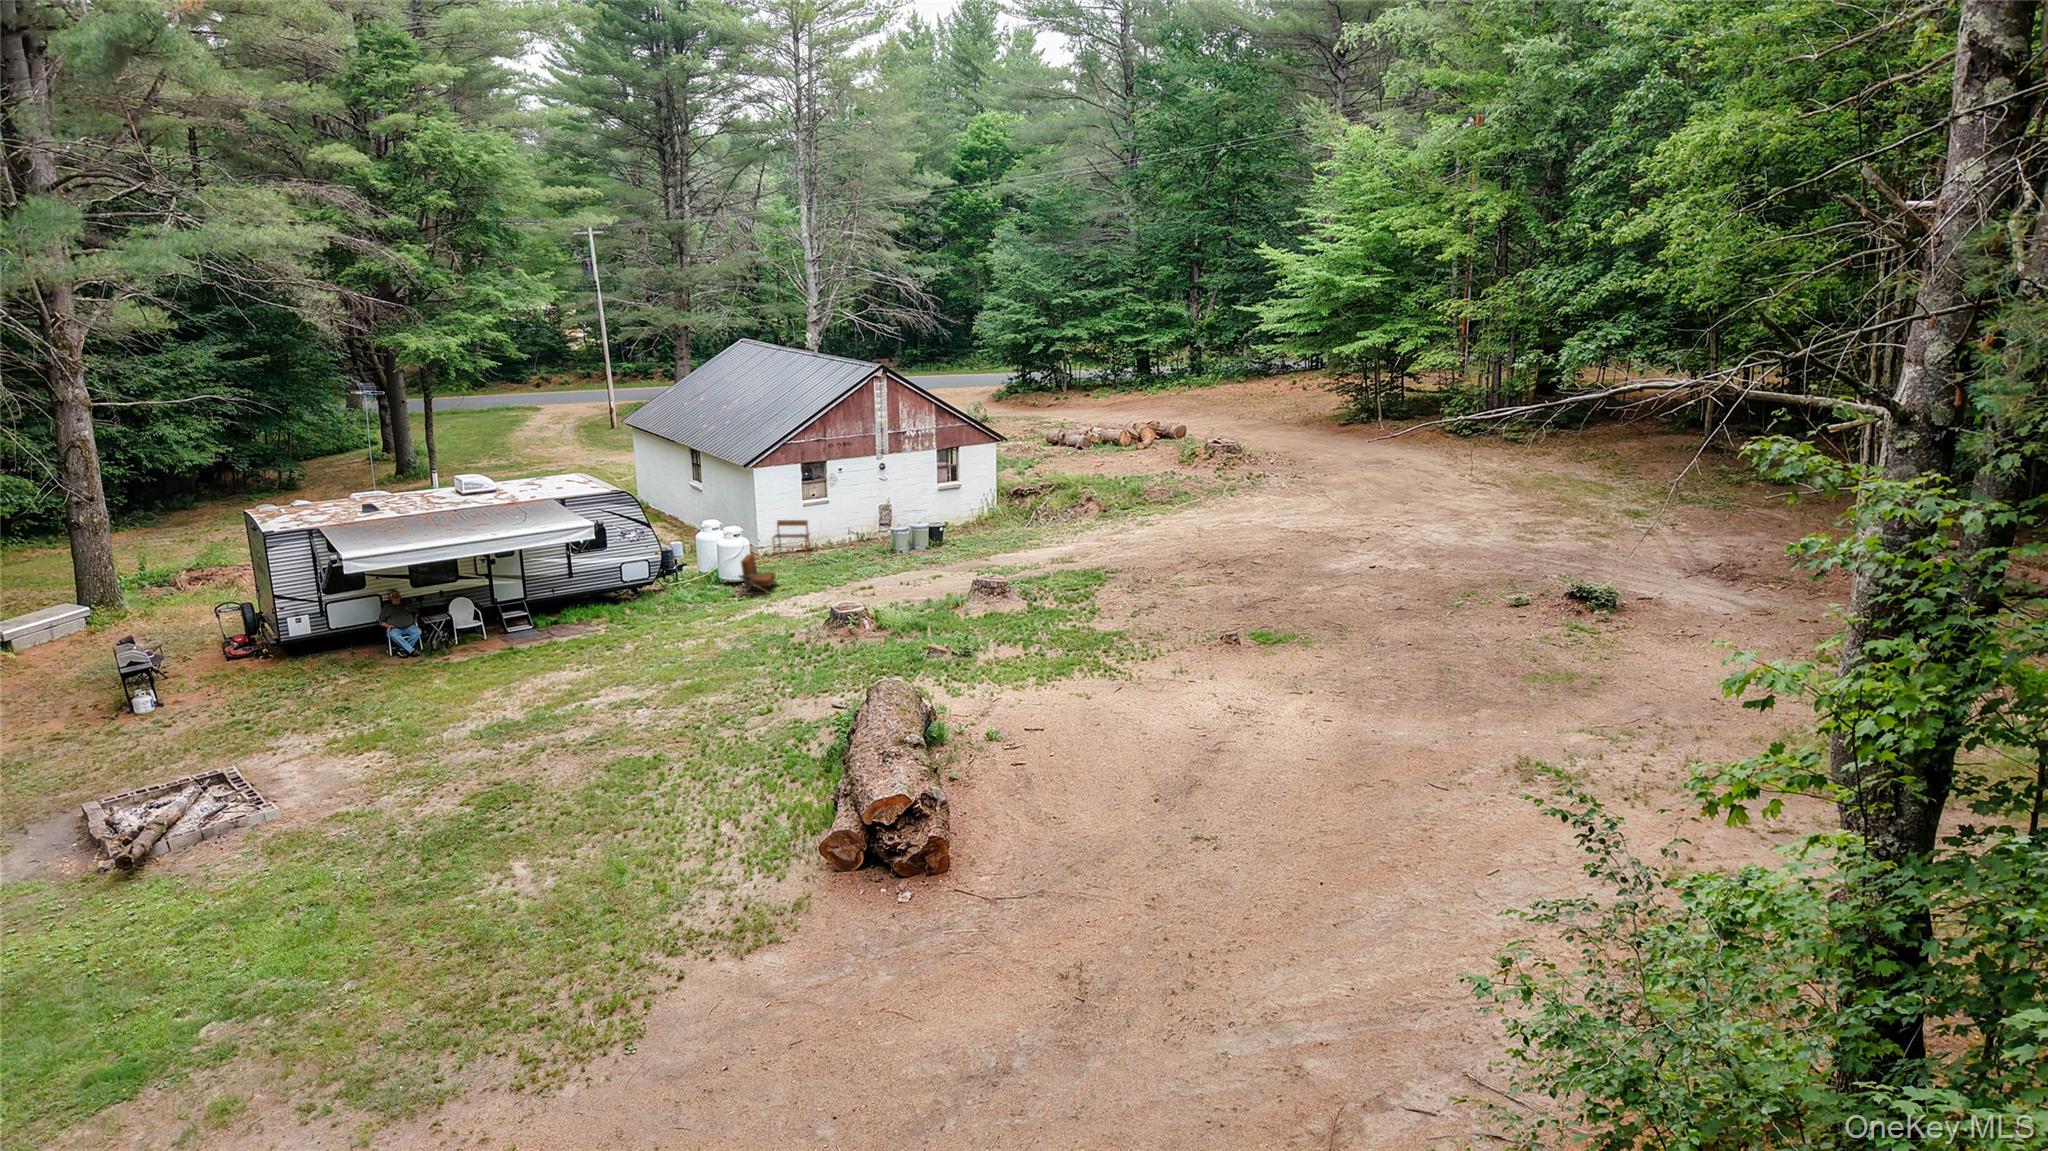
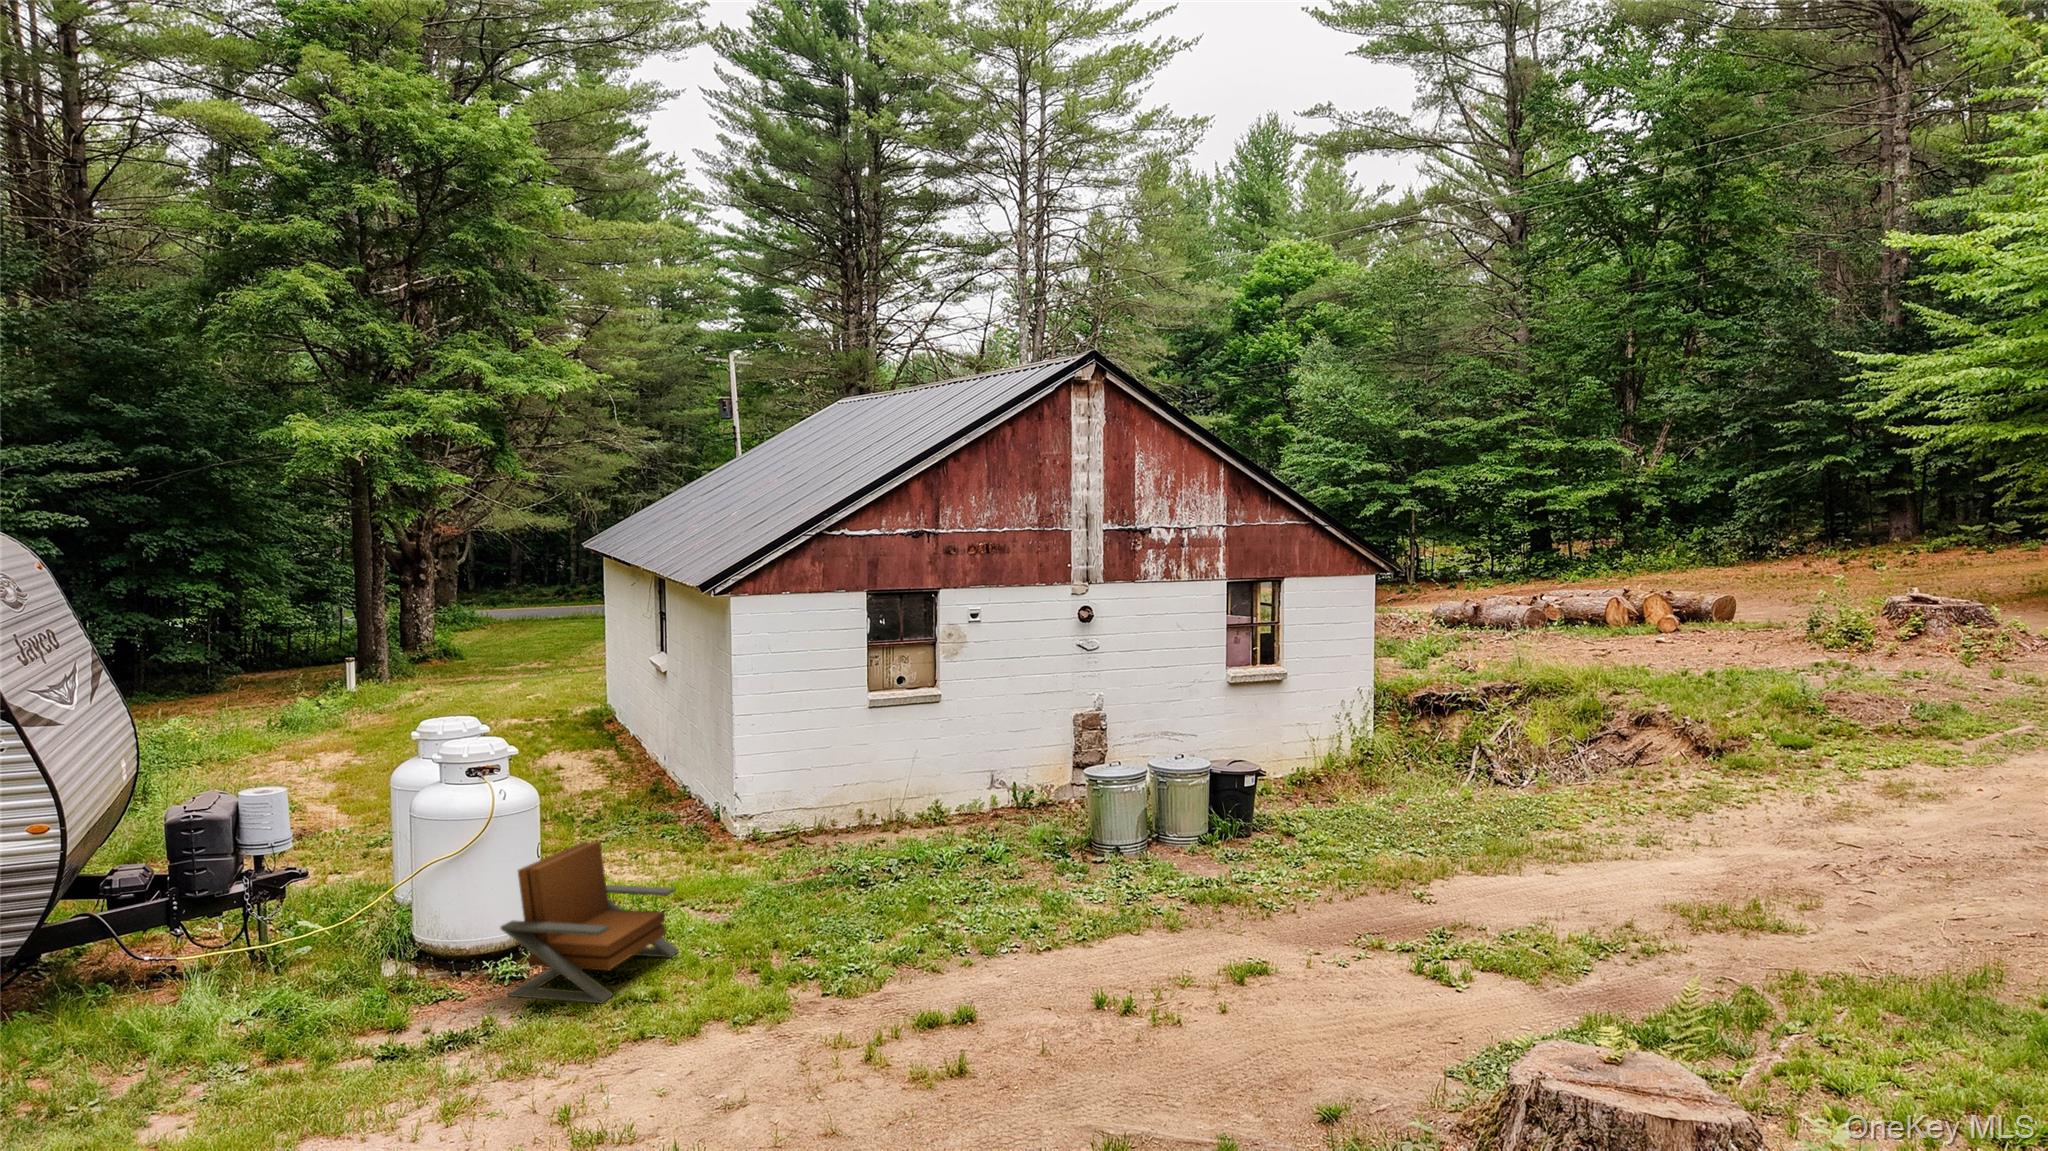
bench: present [772,520,810,554] -> none [766,742,875,845]

